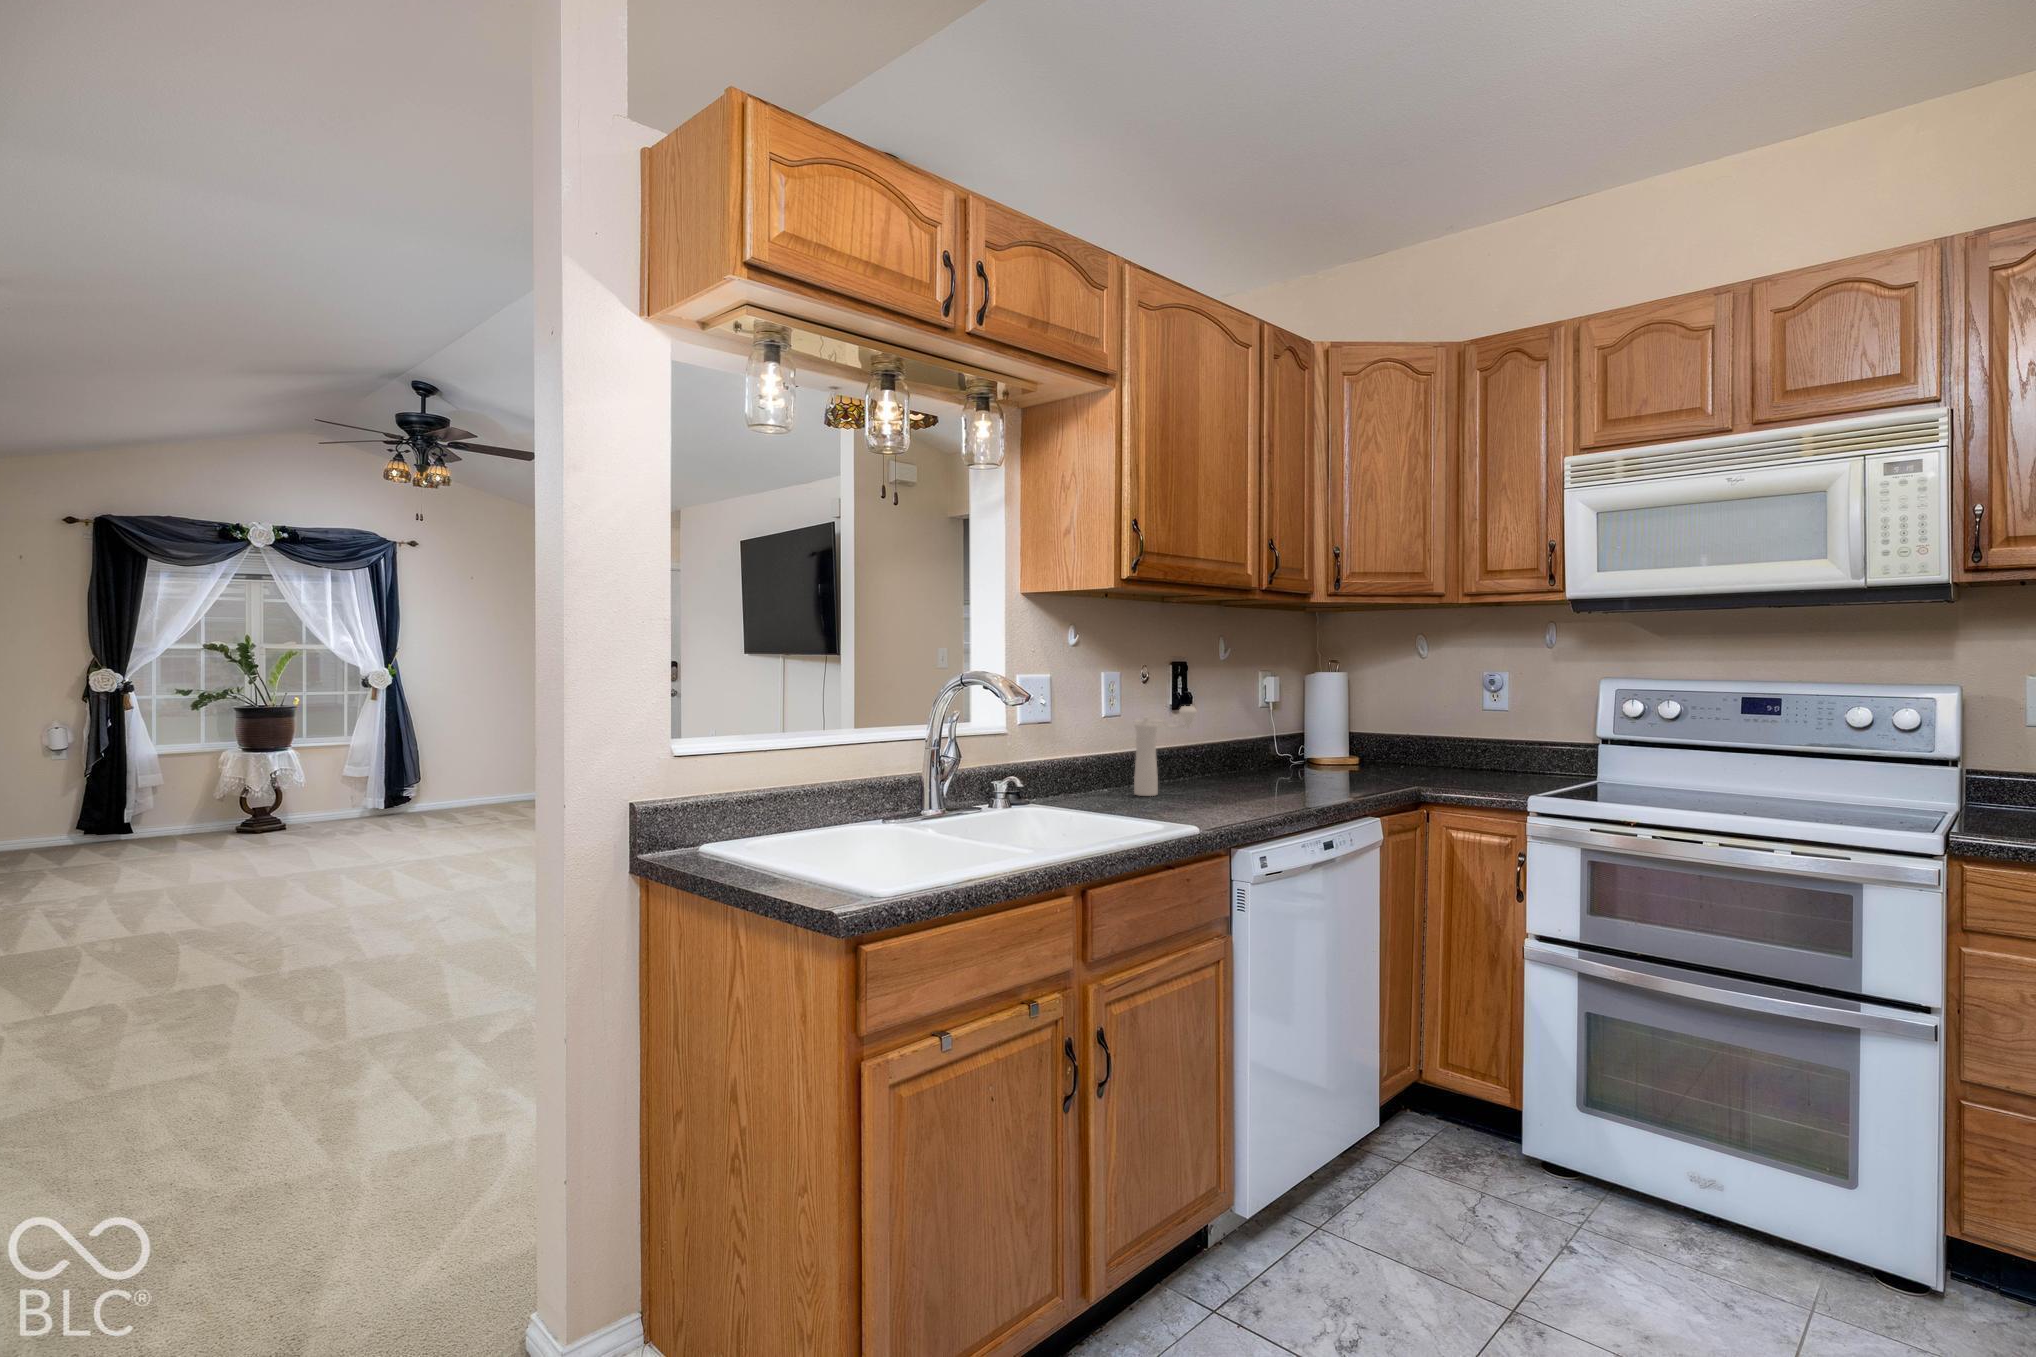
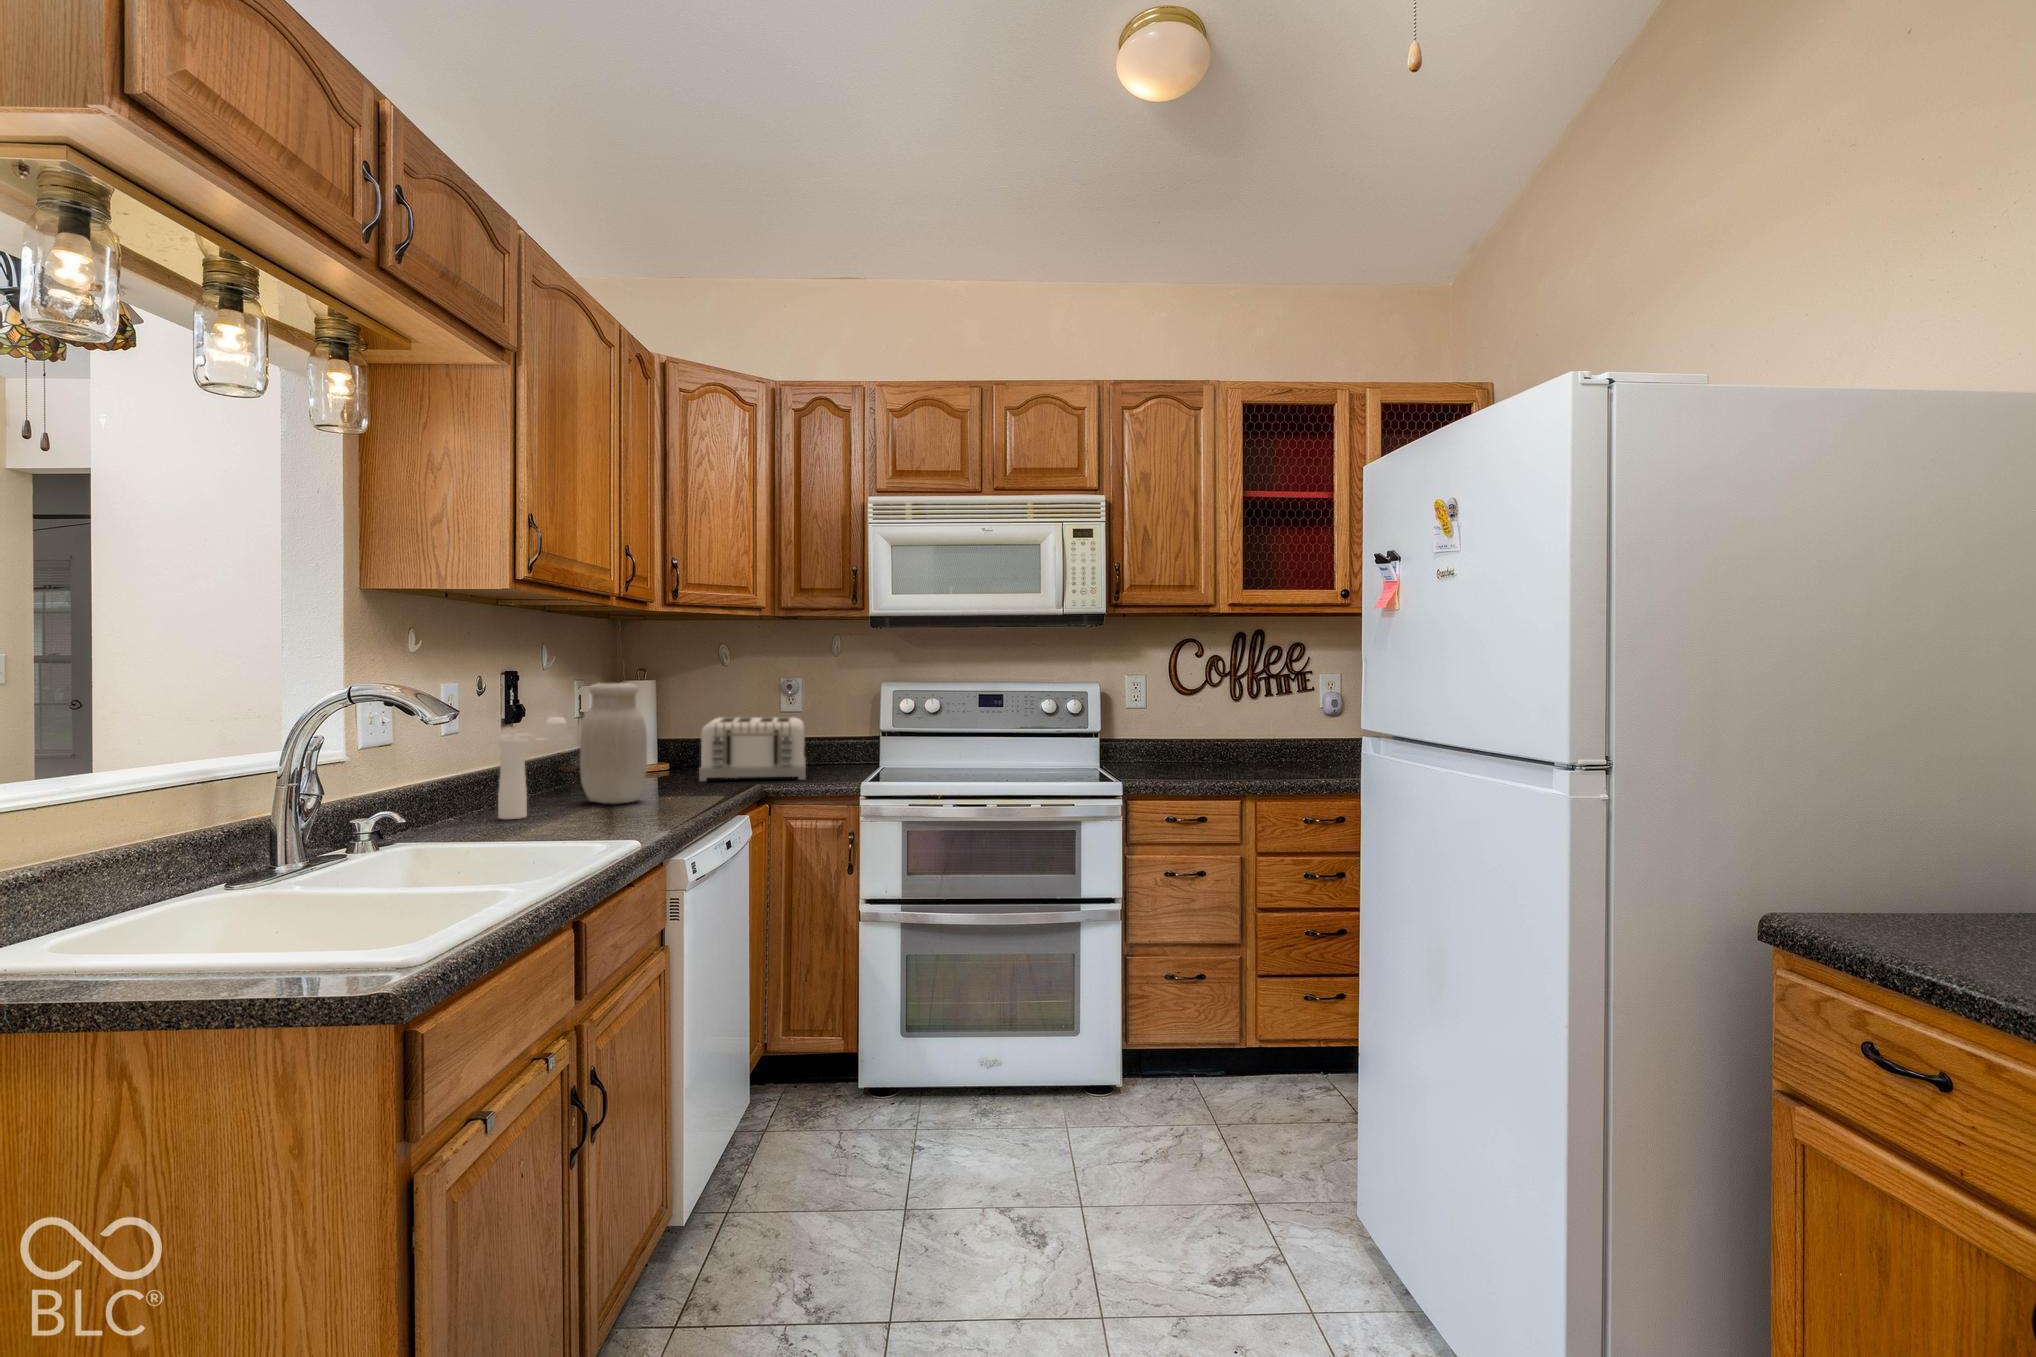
jar: none [1217,675,1278,792] -> present [580,683,647,804]
toaster: none [1359,715,1497,787] -> present [699,717,806,781]

